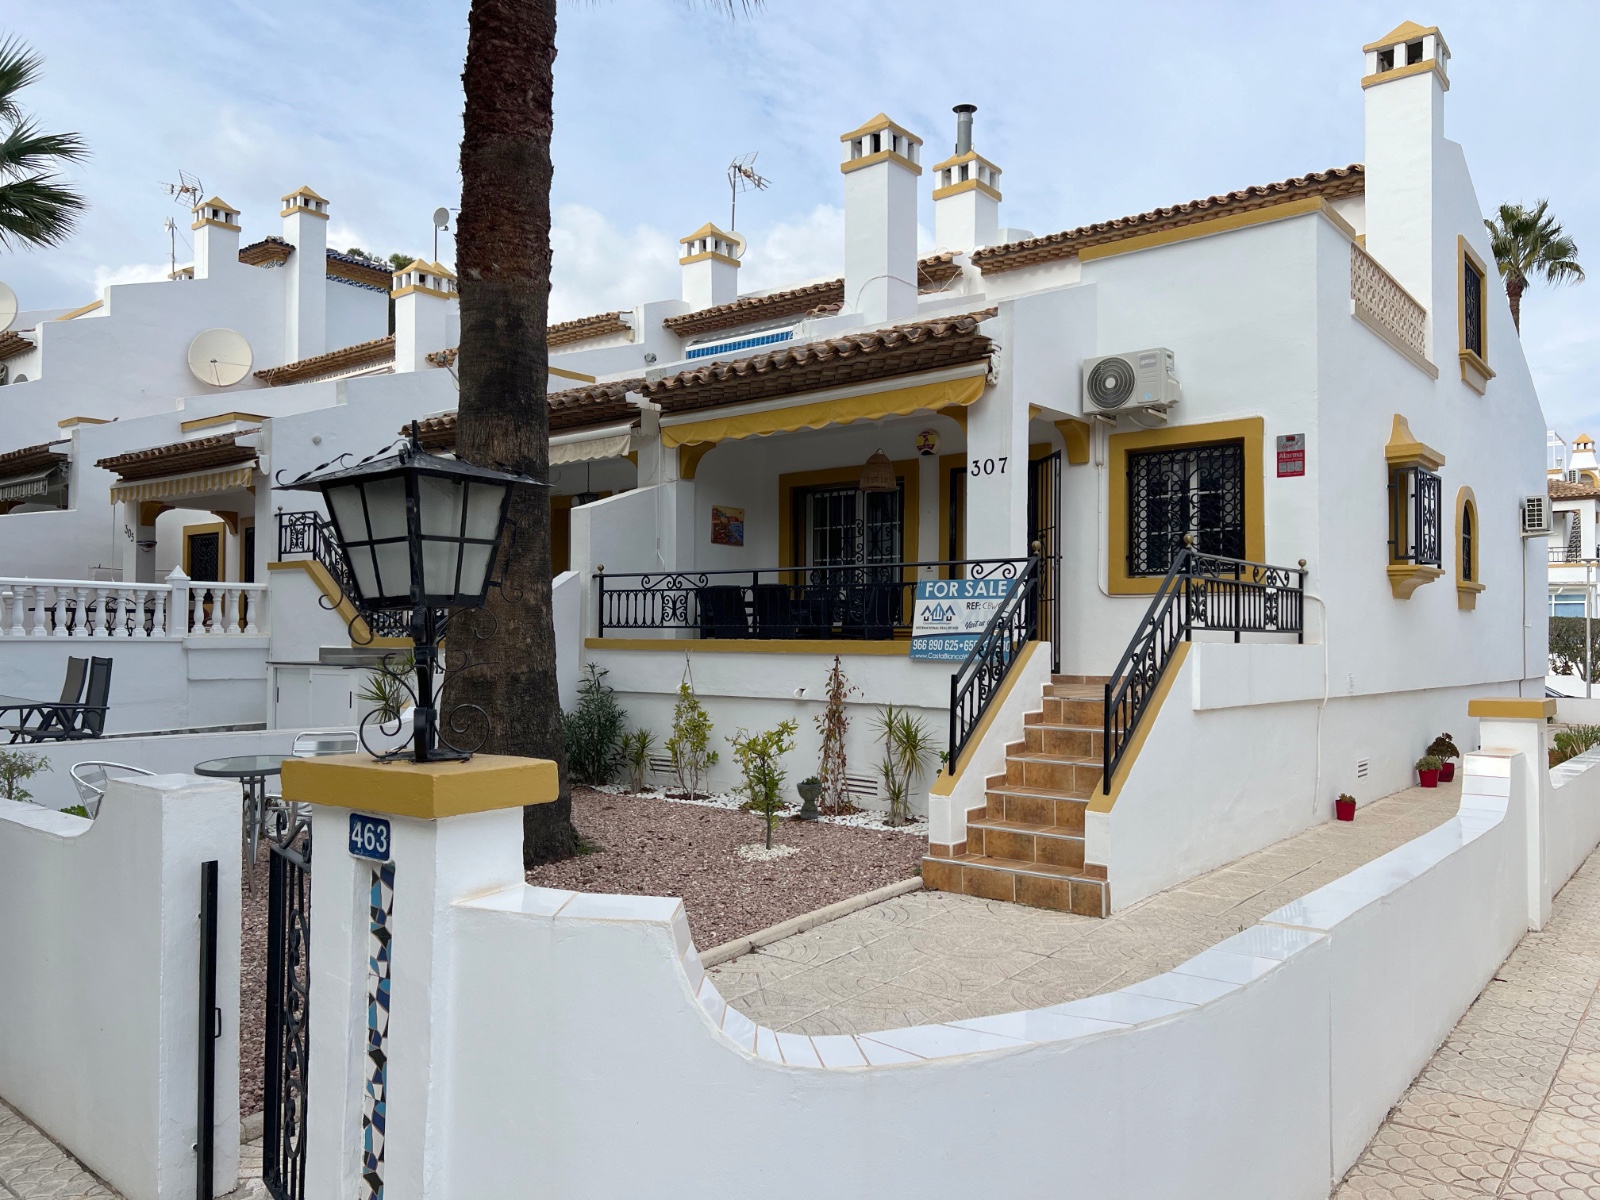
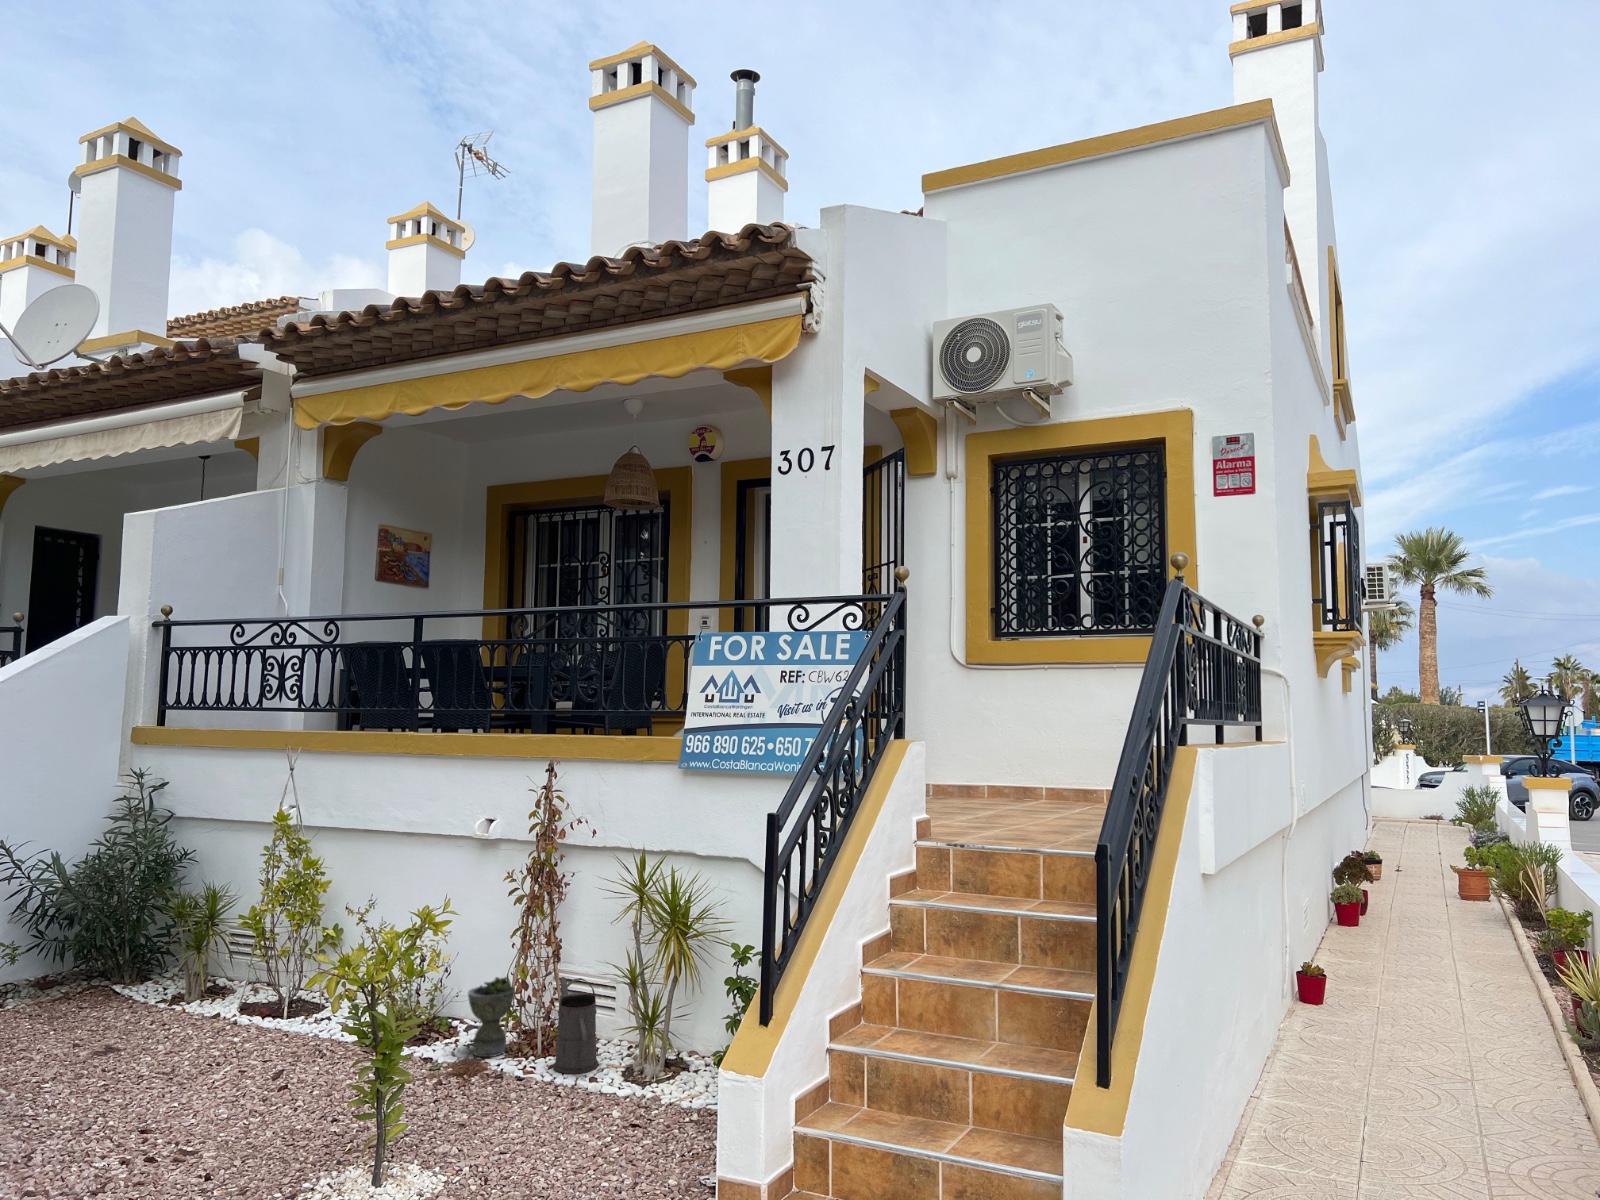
watering can: none [845,775,870,826] -> present [553,977,598,1074]

